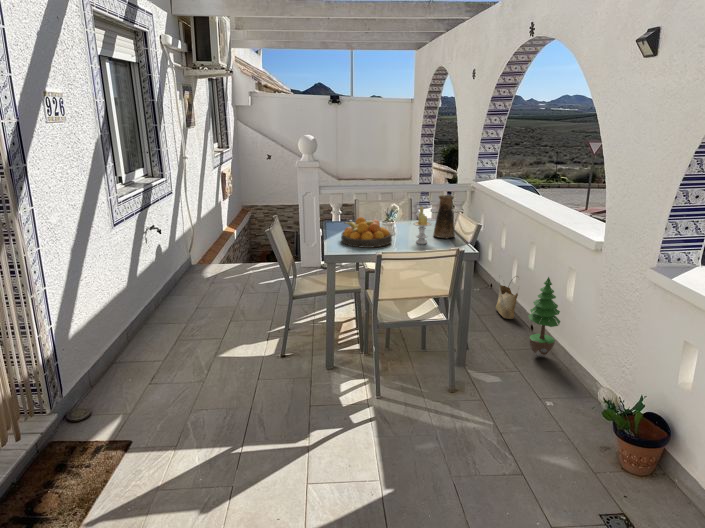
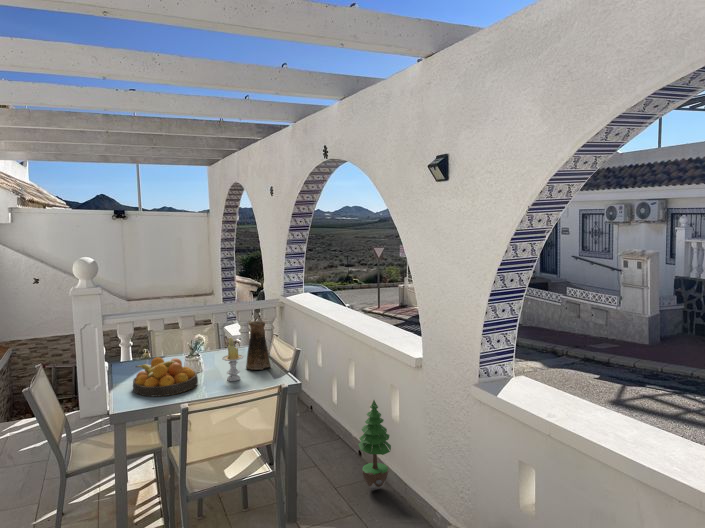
woven basket: present [496,276,518,319] -> none [320,397,342,447]

